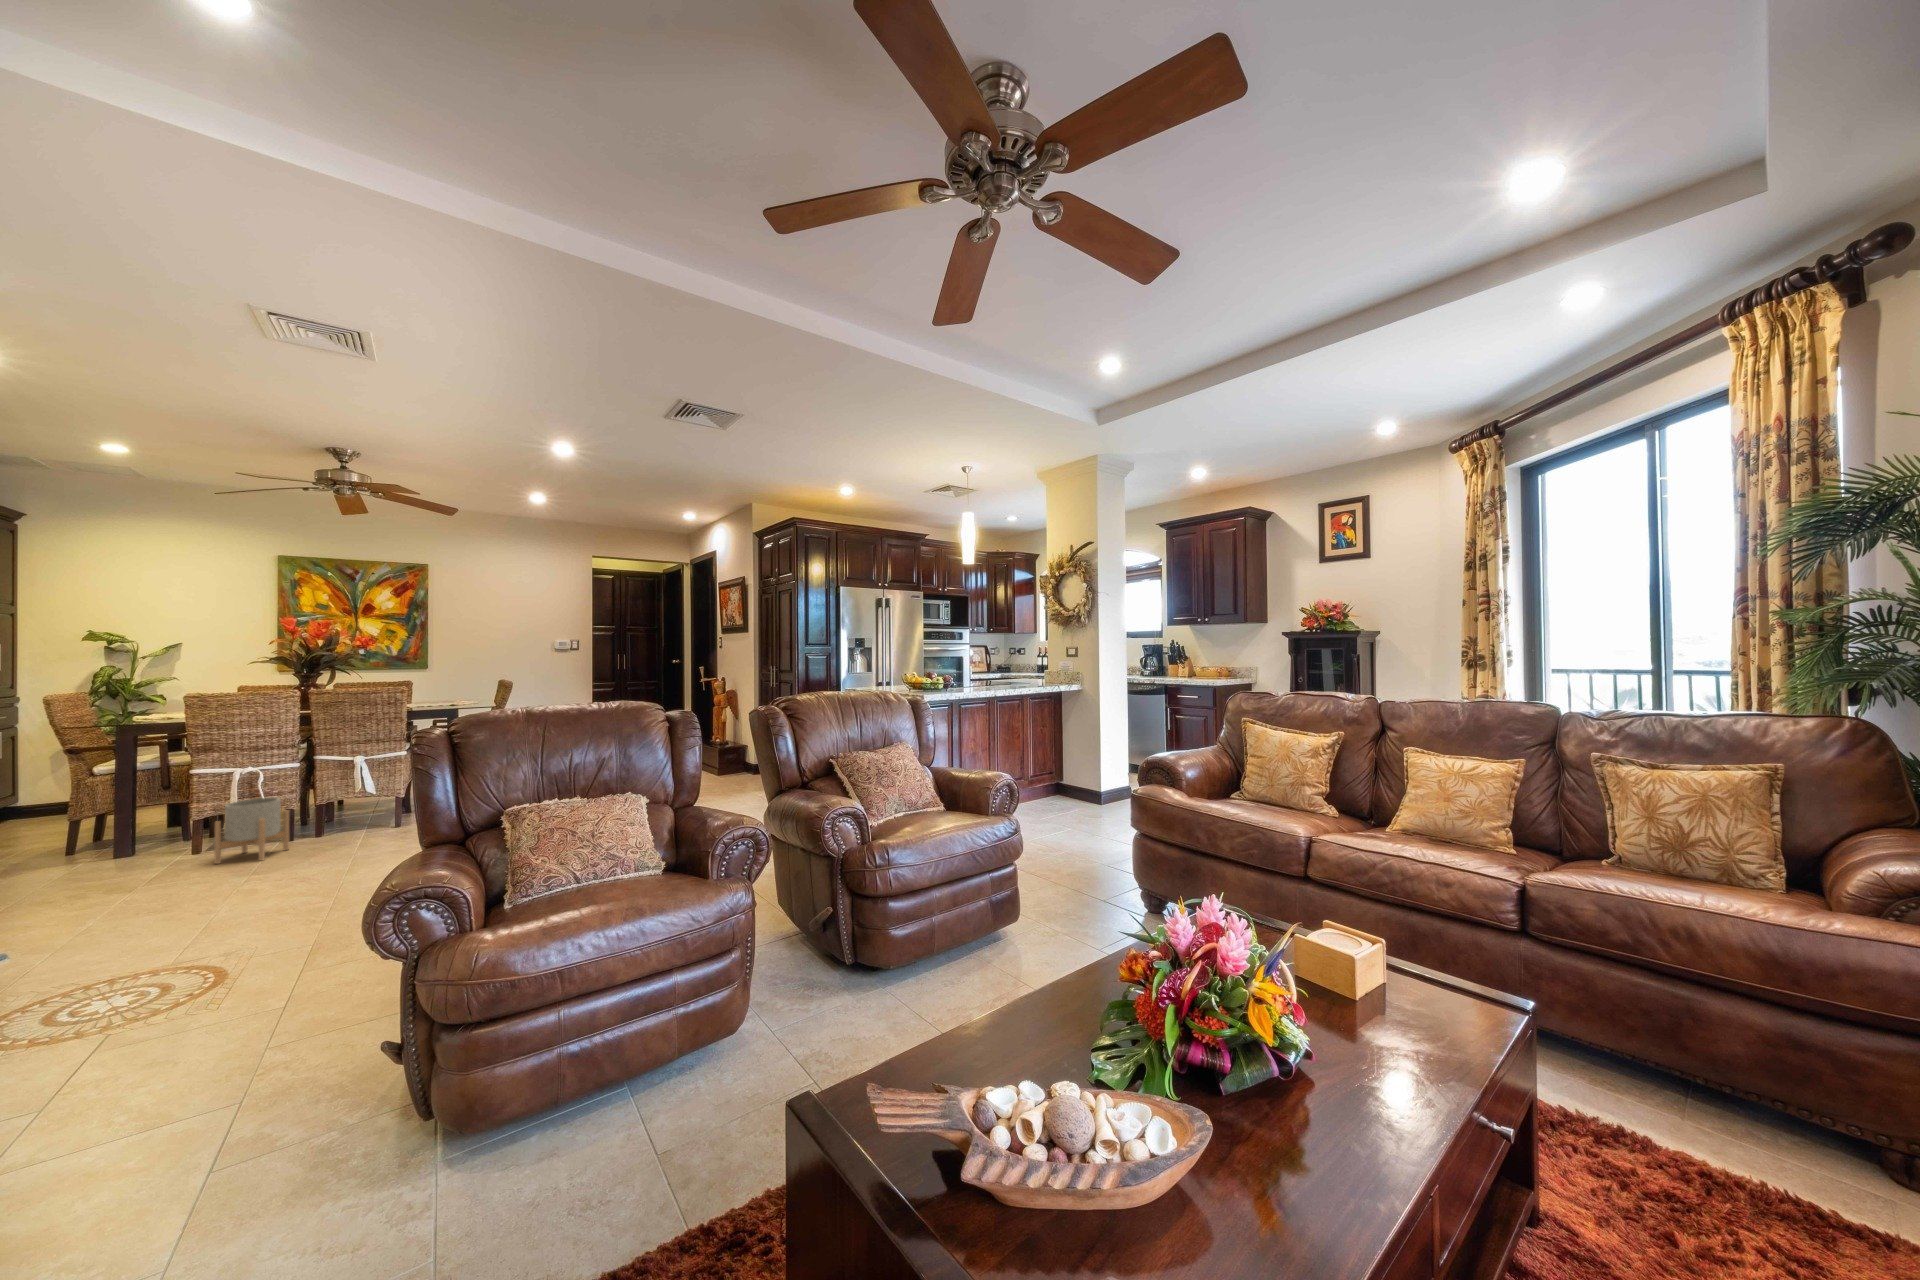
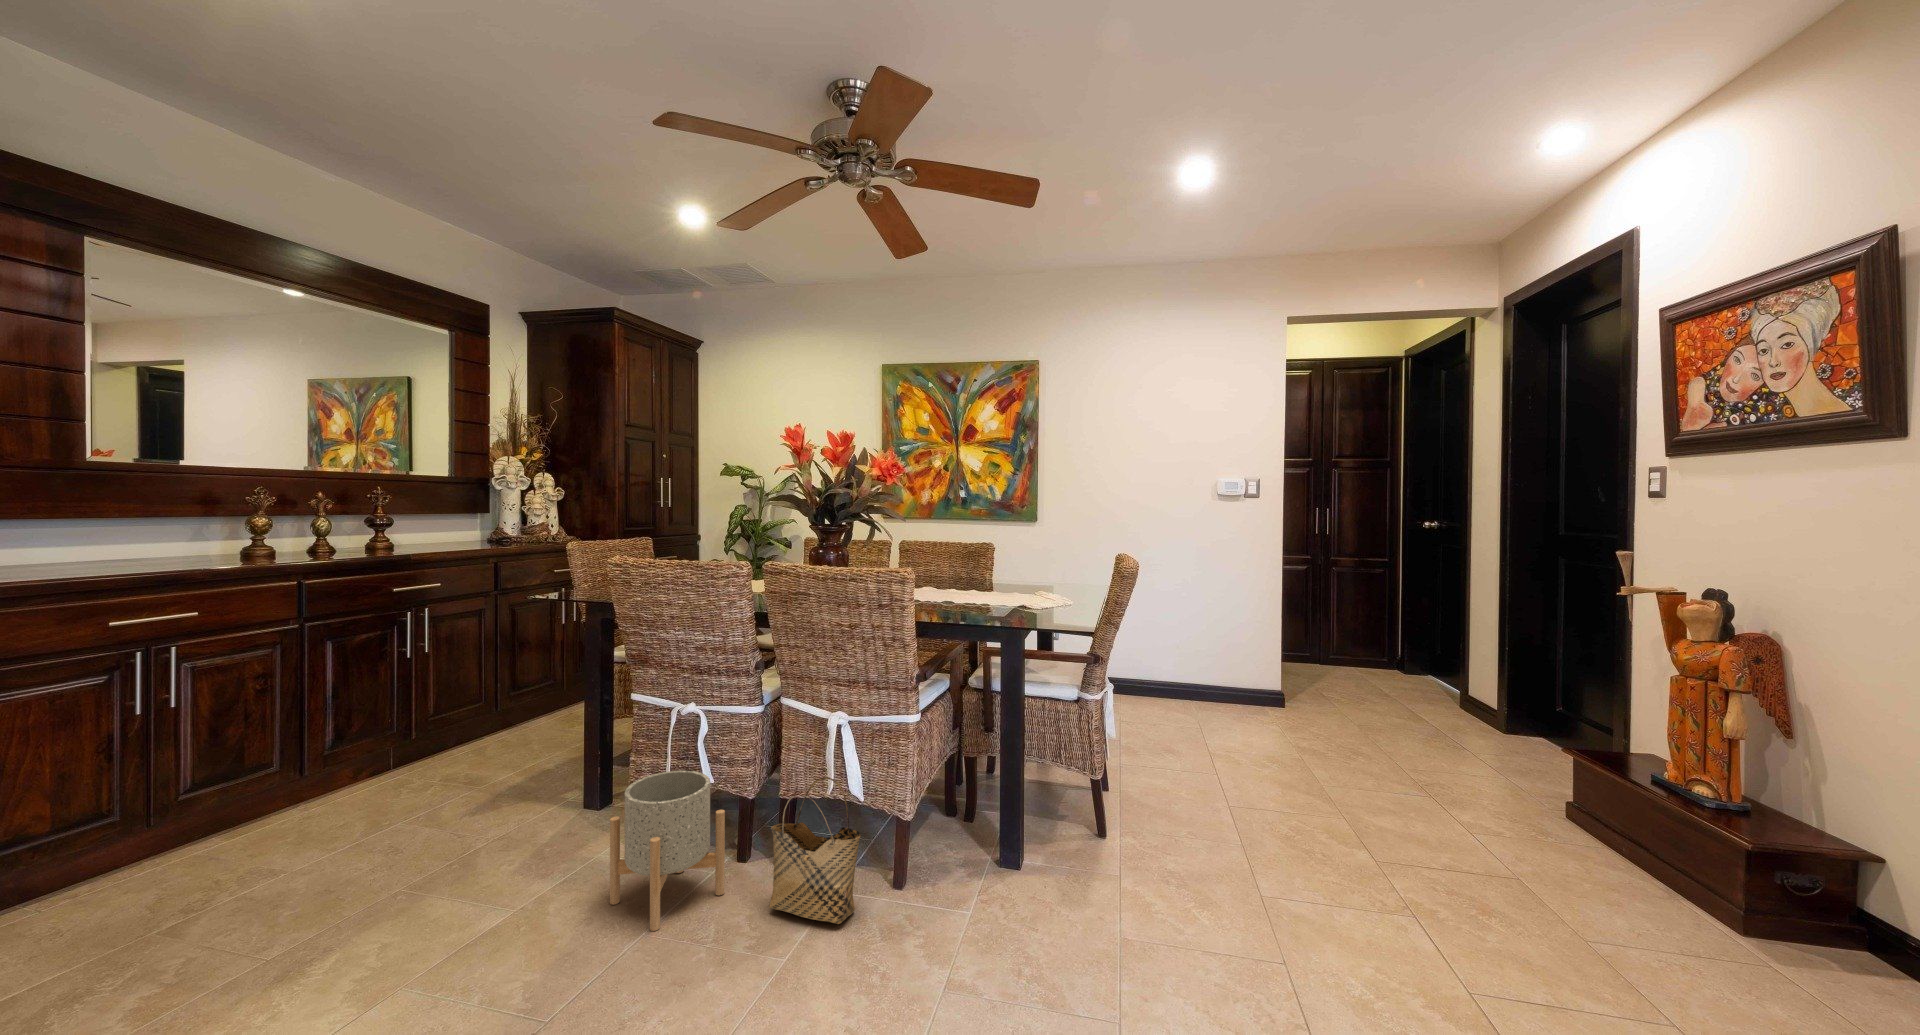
woven basket: none [325,785,380,844] -> present [769,777,861,924]

